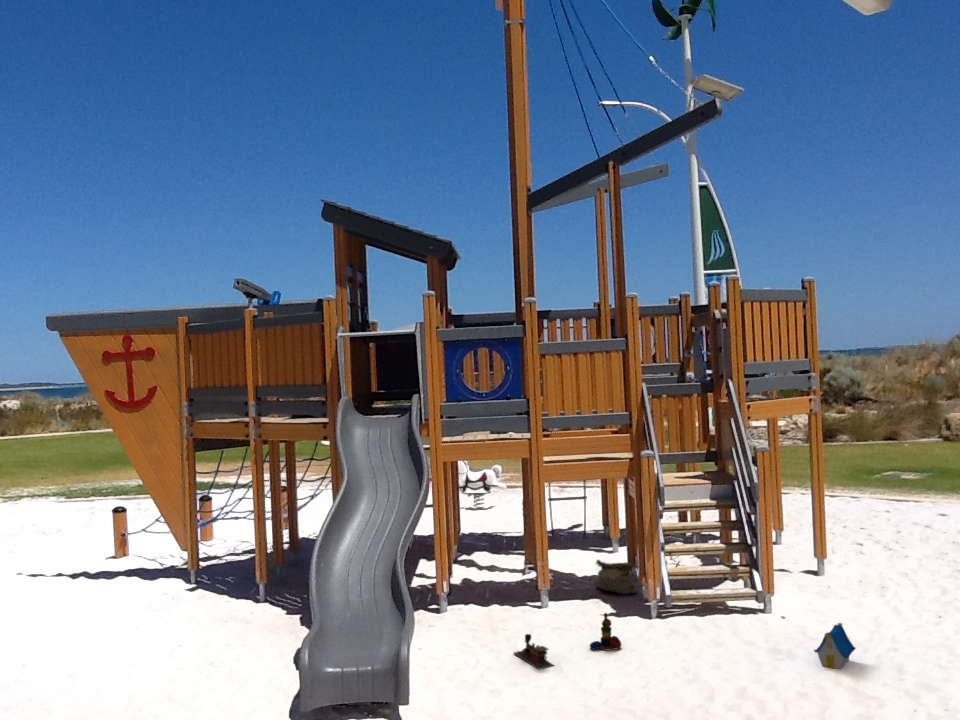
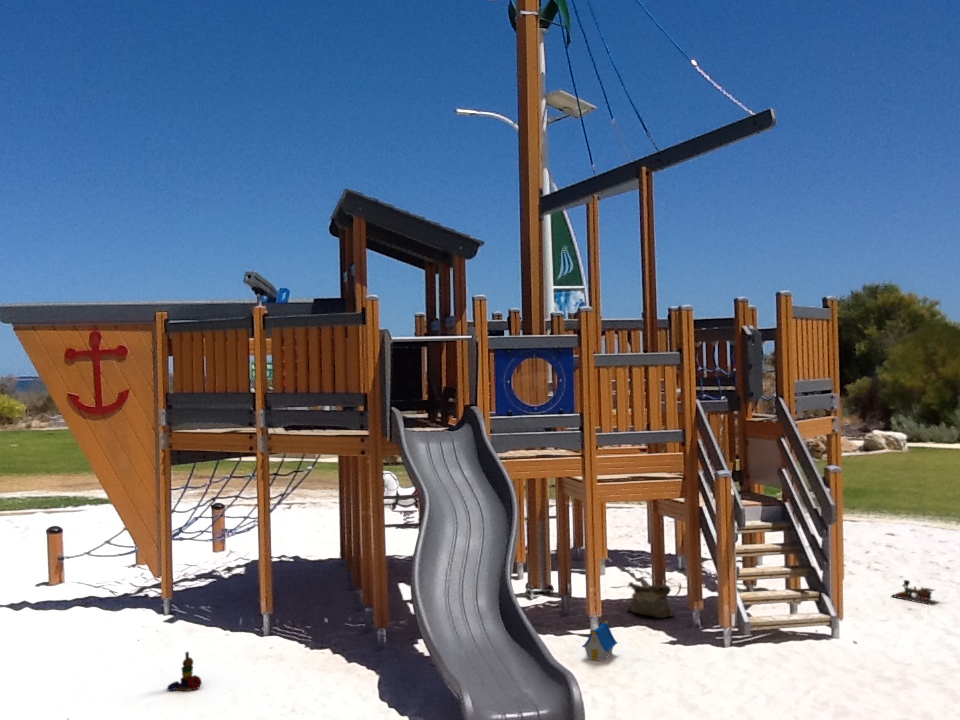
stacking toy: present [590,613,622,650] -> present [168,652,202,691]
toy house: present [814,623,856,669] -> present [582,621,617,661]
toy train: present [514,634,554,670] -> present [892,580,938,605]

